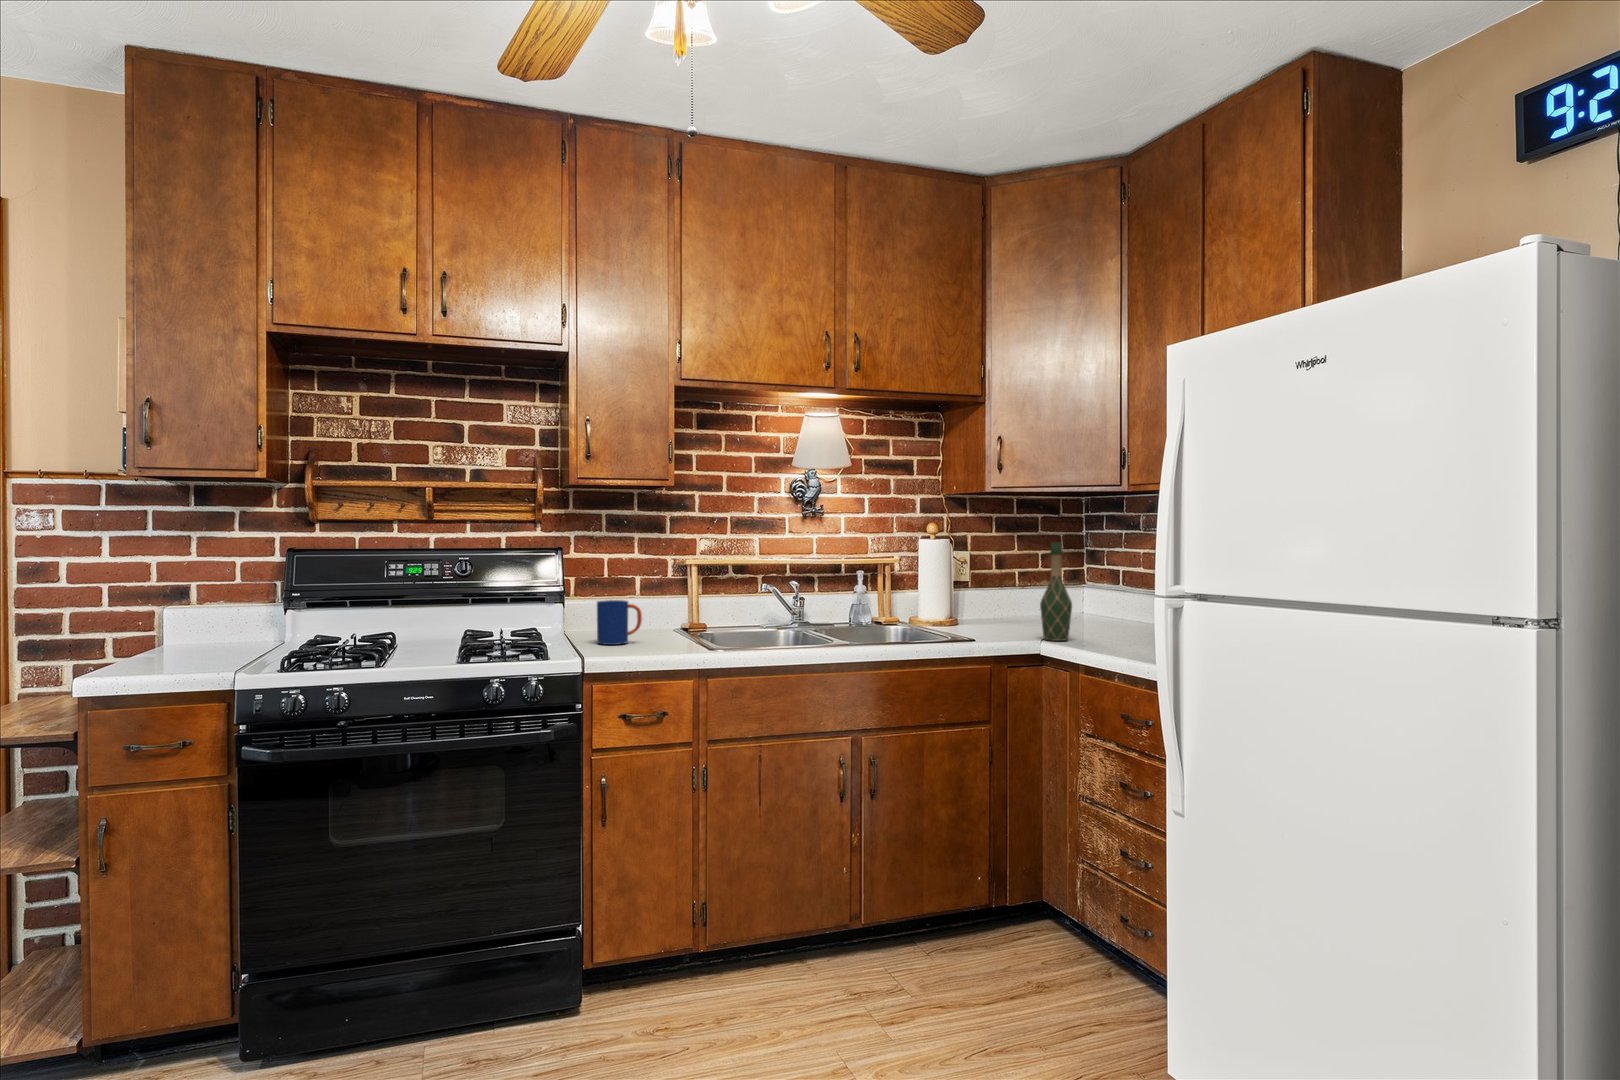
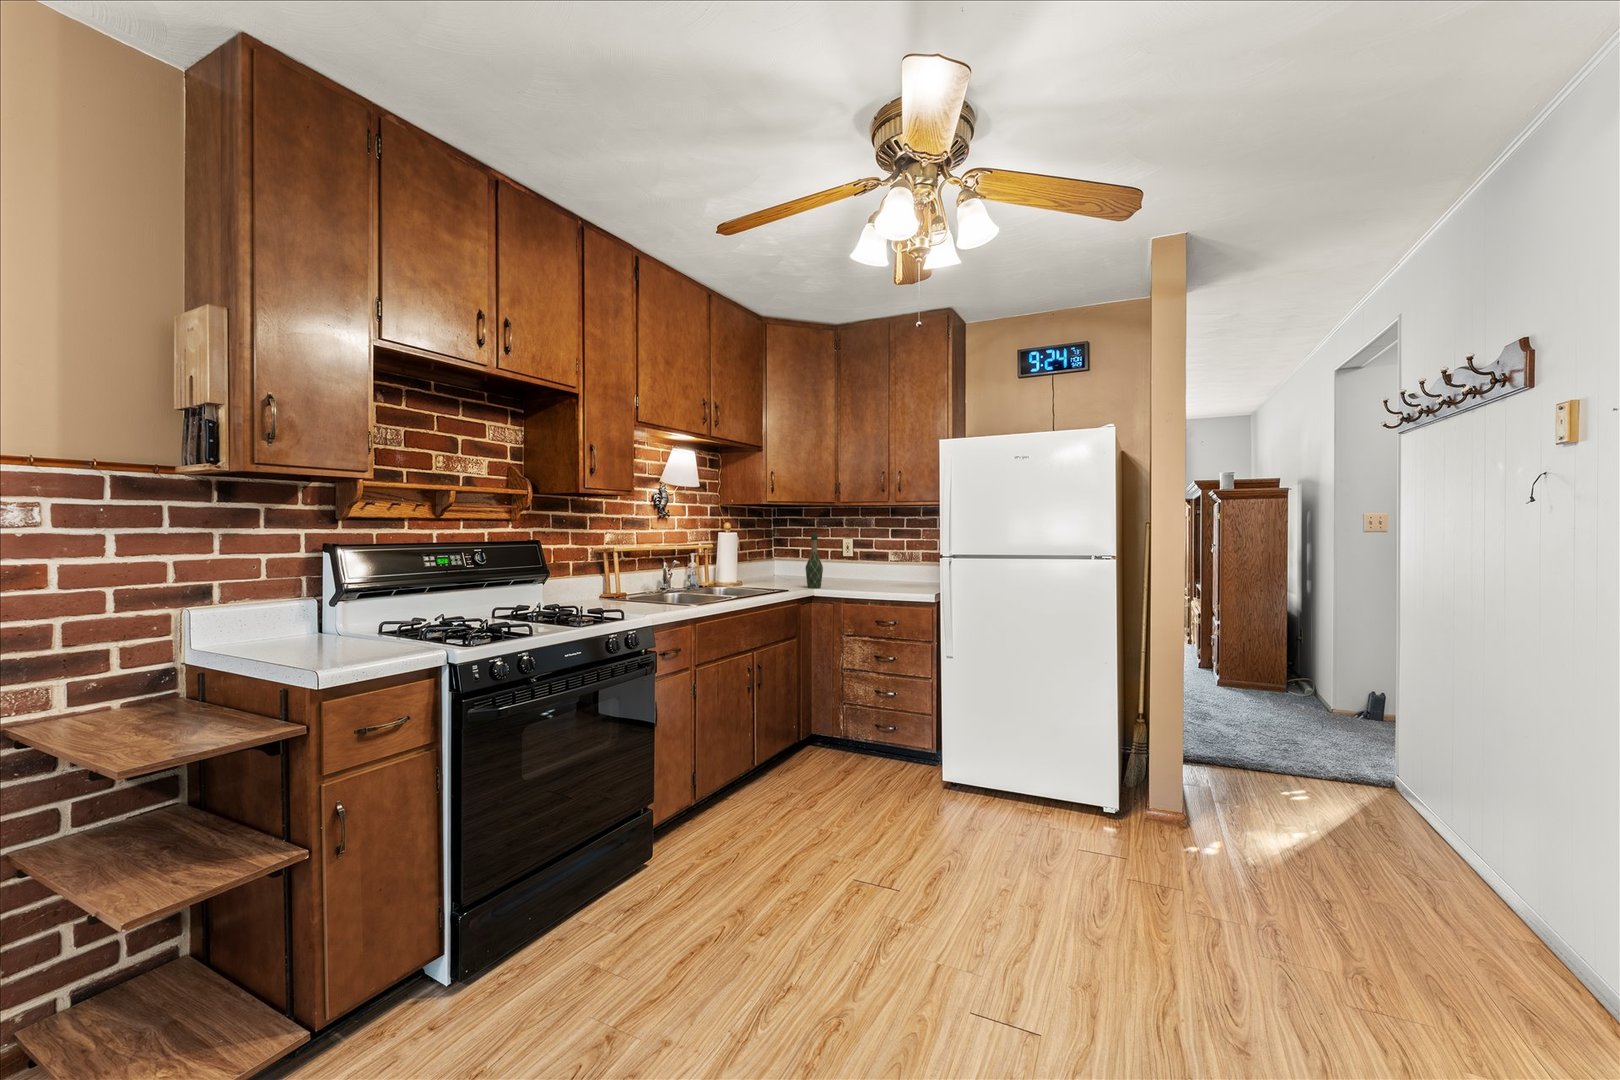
mug: present [597,600,642,645] -> none [592,577,622,610]

